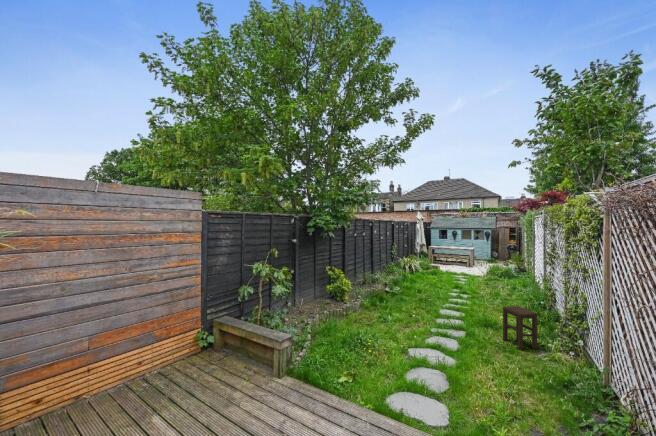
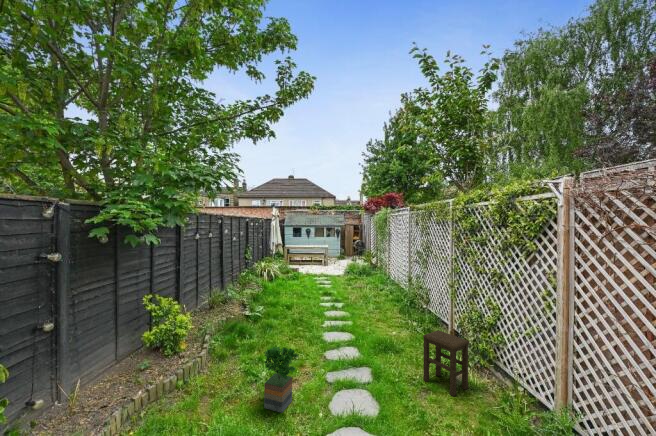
potted tree: none [387,297,409,333] -> present [264,347,299,413]

